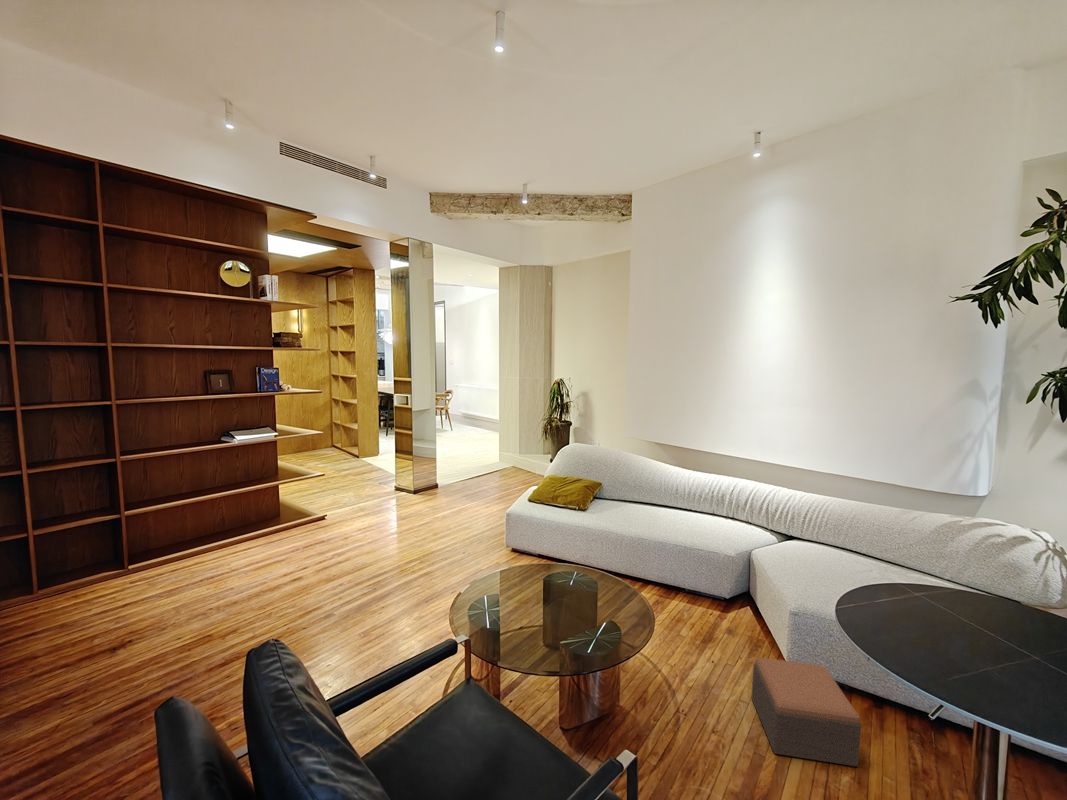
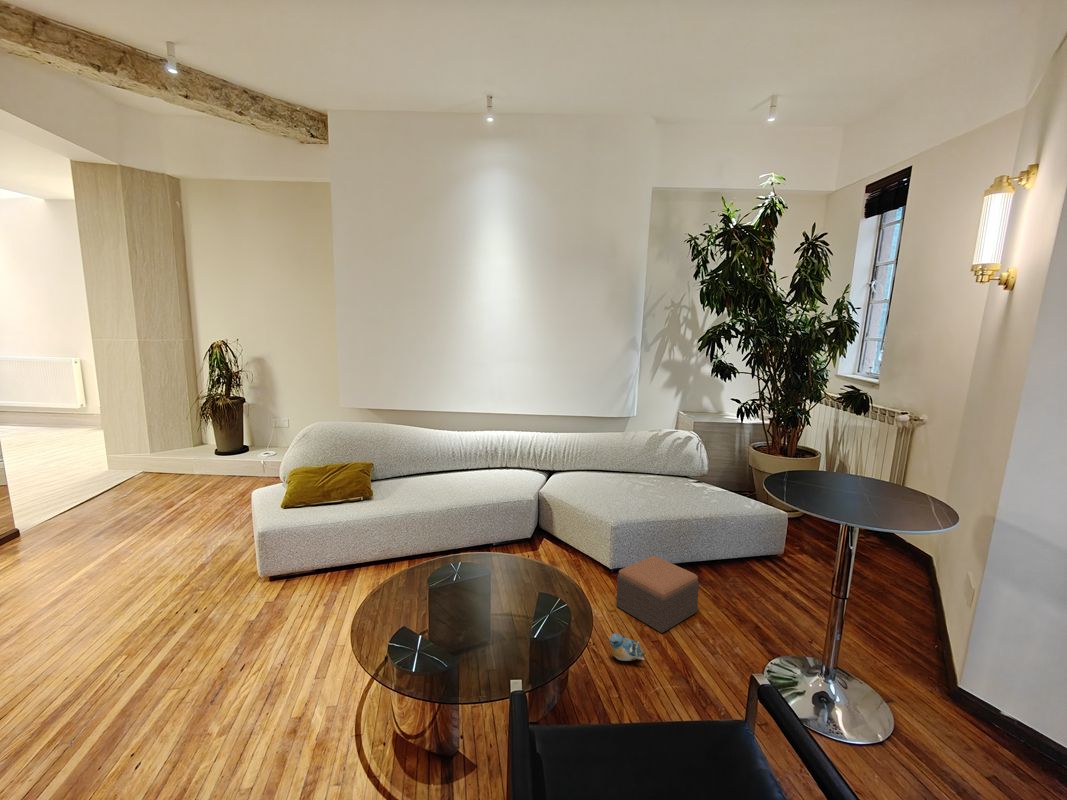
plush toy: none [684,709,726,758] -> present [608,633,646,661]

